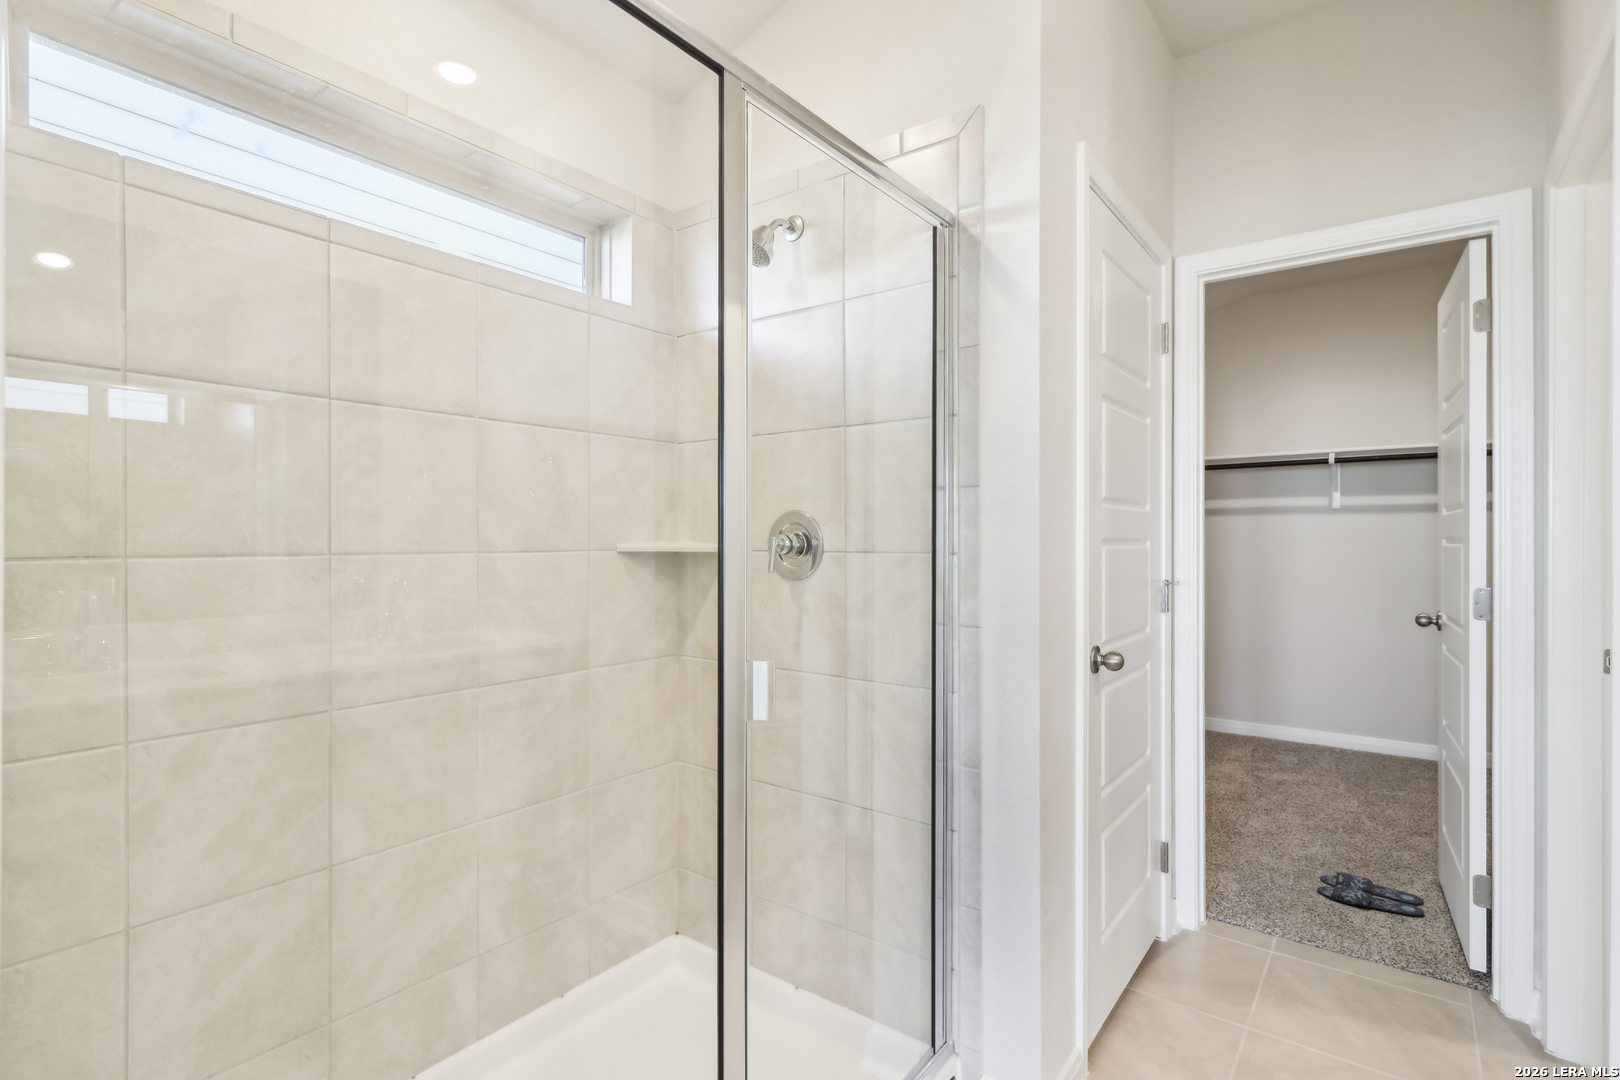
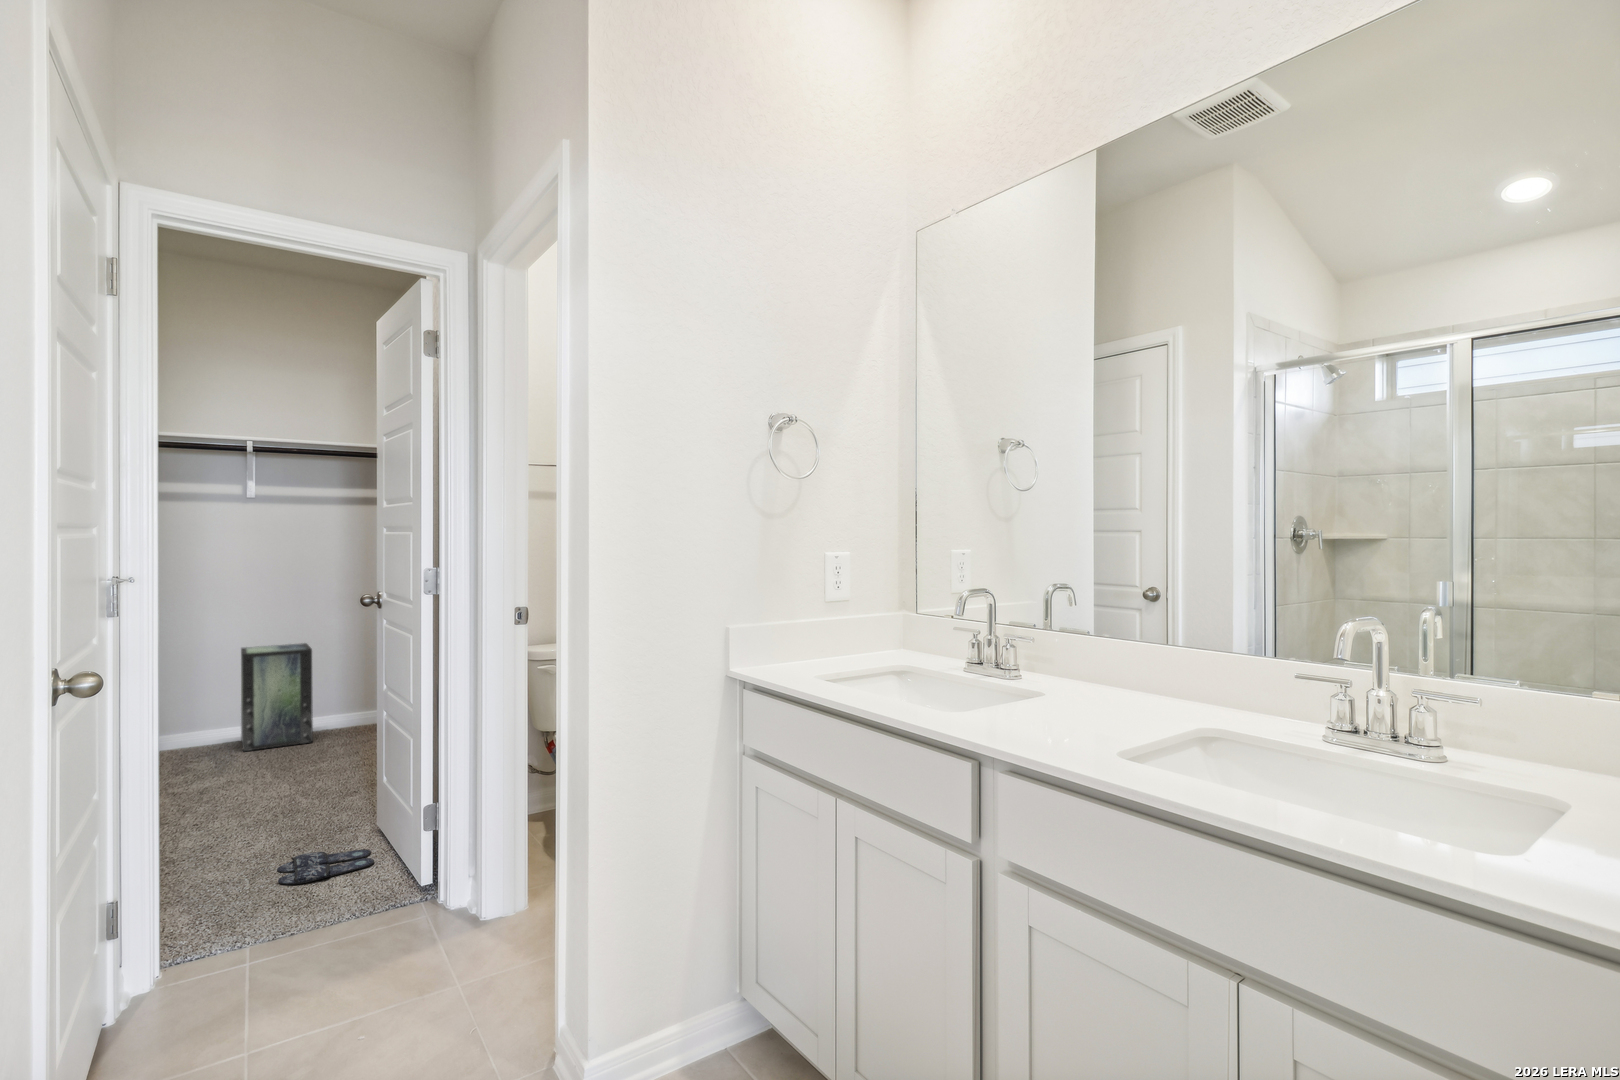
storage box: none [1321,654,1393,764] -> present [241,643,313,751]

